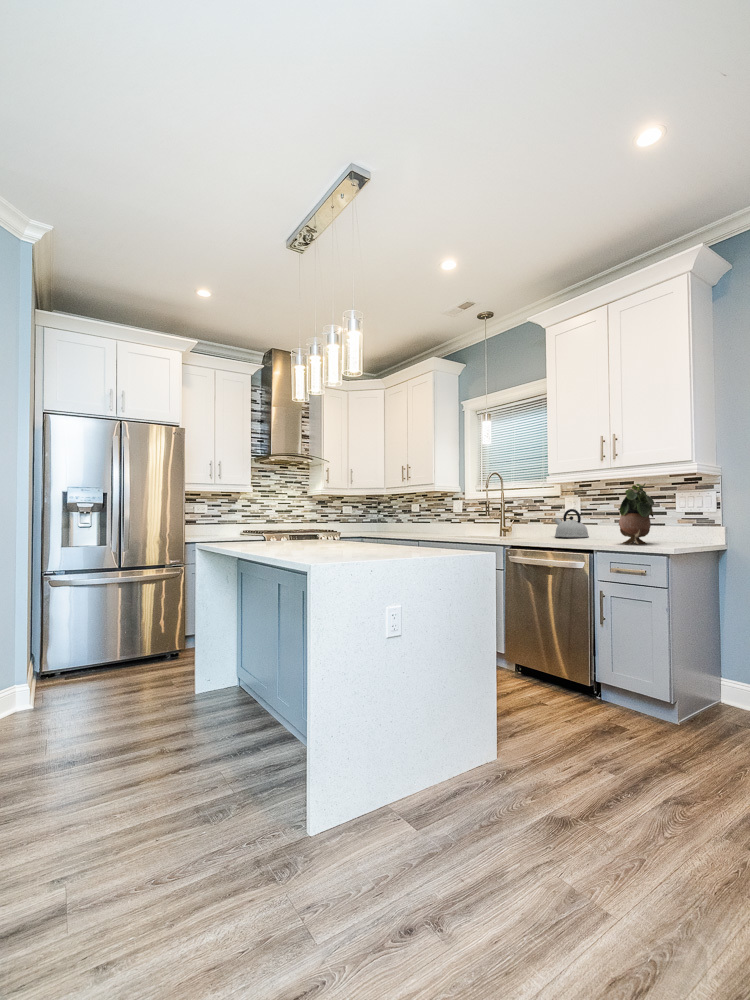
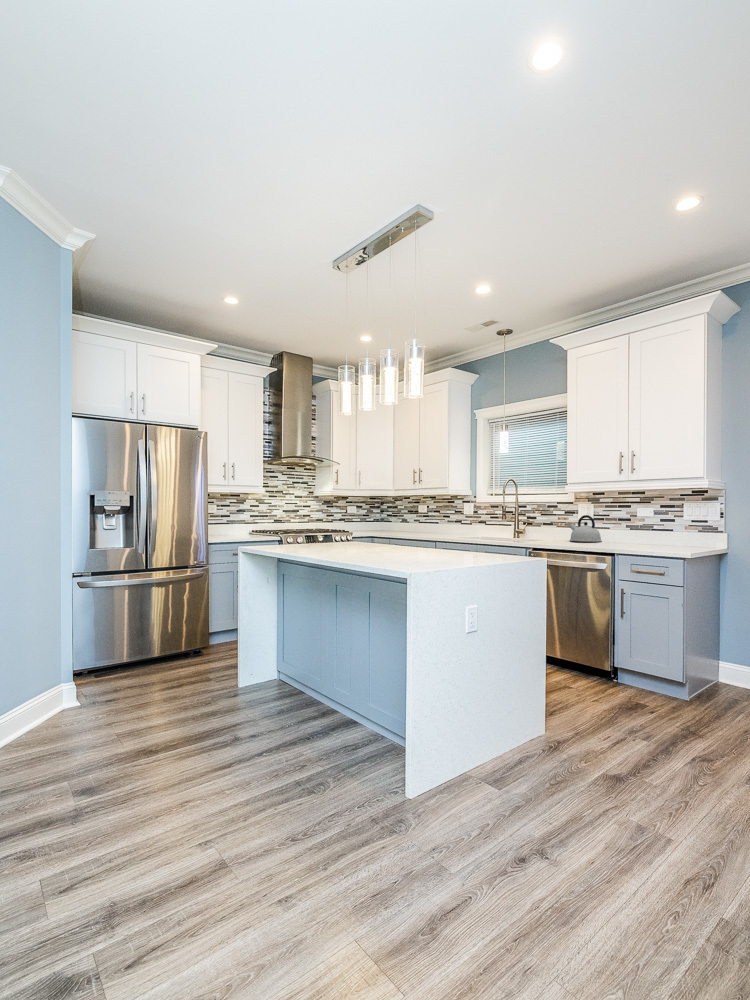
potted plant: present [619,484,654,544] -> none [636,494,668,549]

